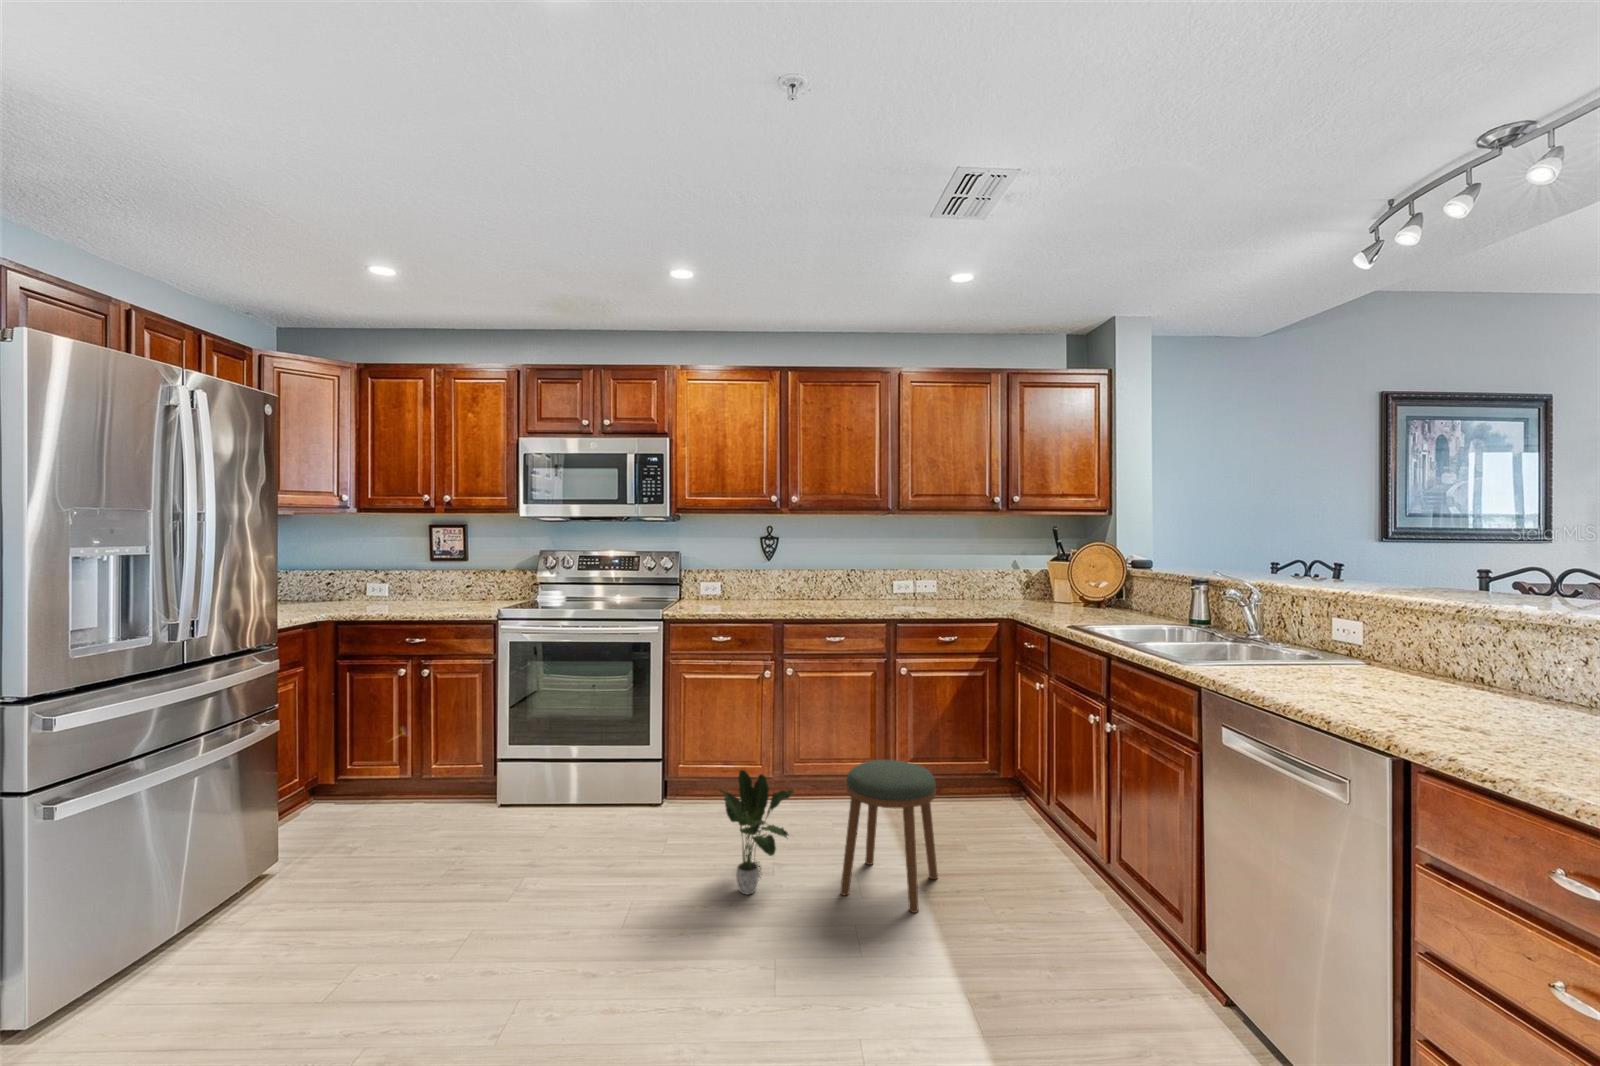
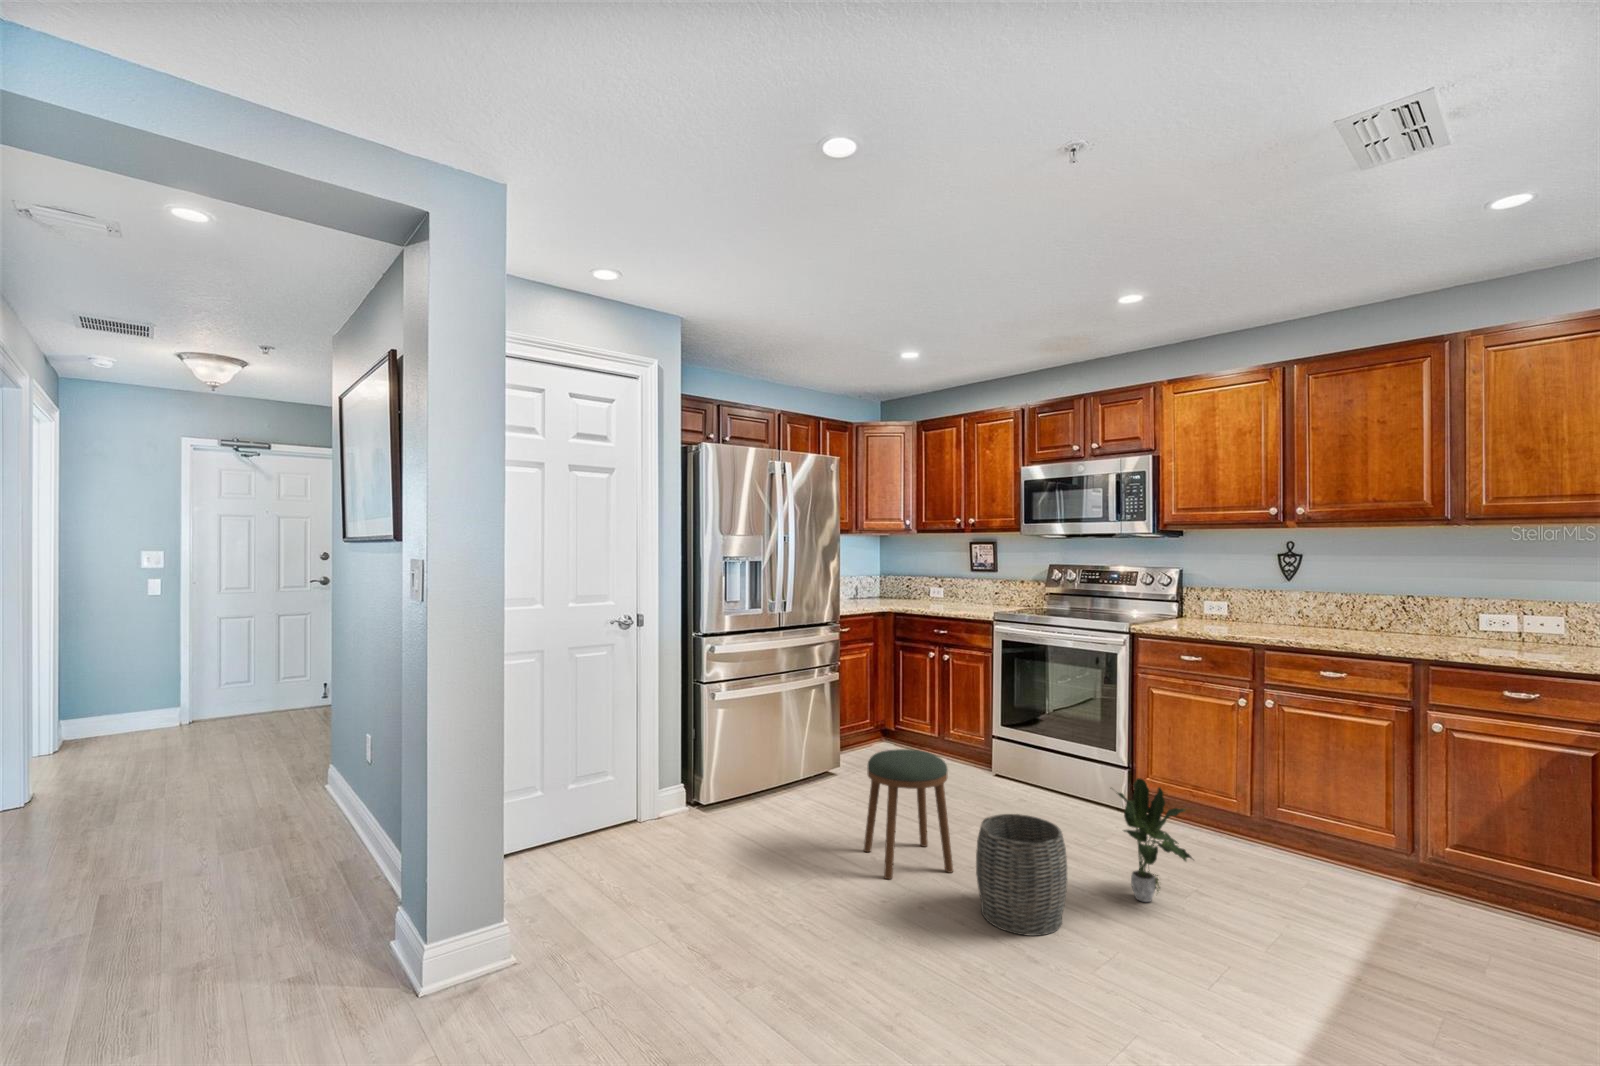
stool: present [840,760,938,913] -> present [864,749,953,879]
woven basket: none [612,847,717,999] -> present [976,814,1067,936]

